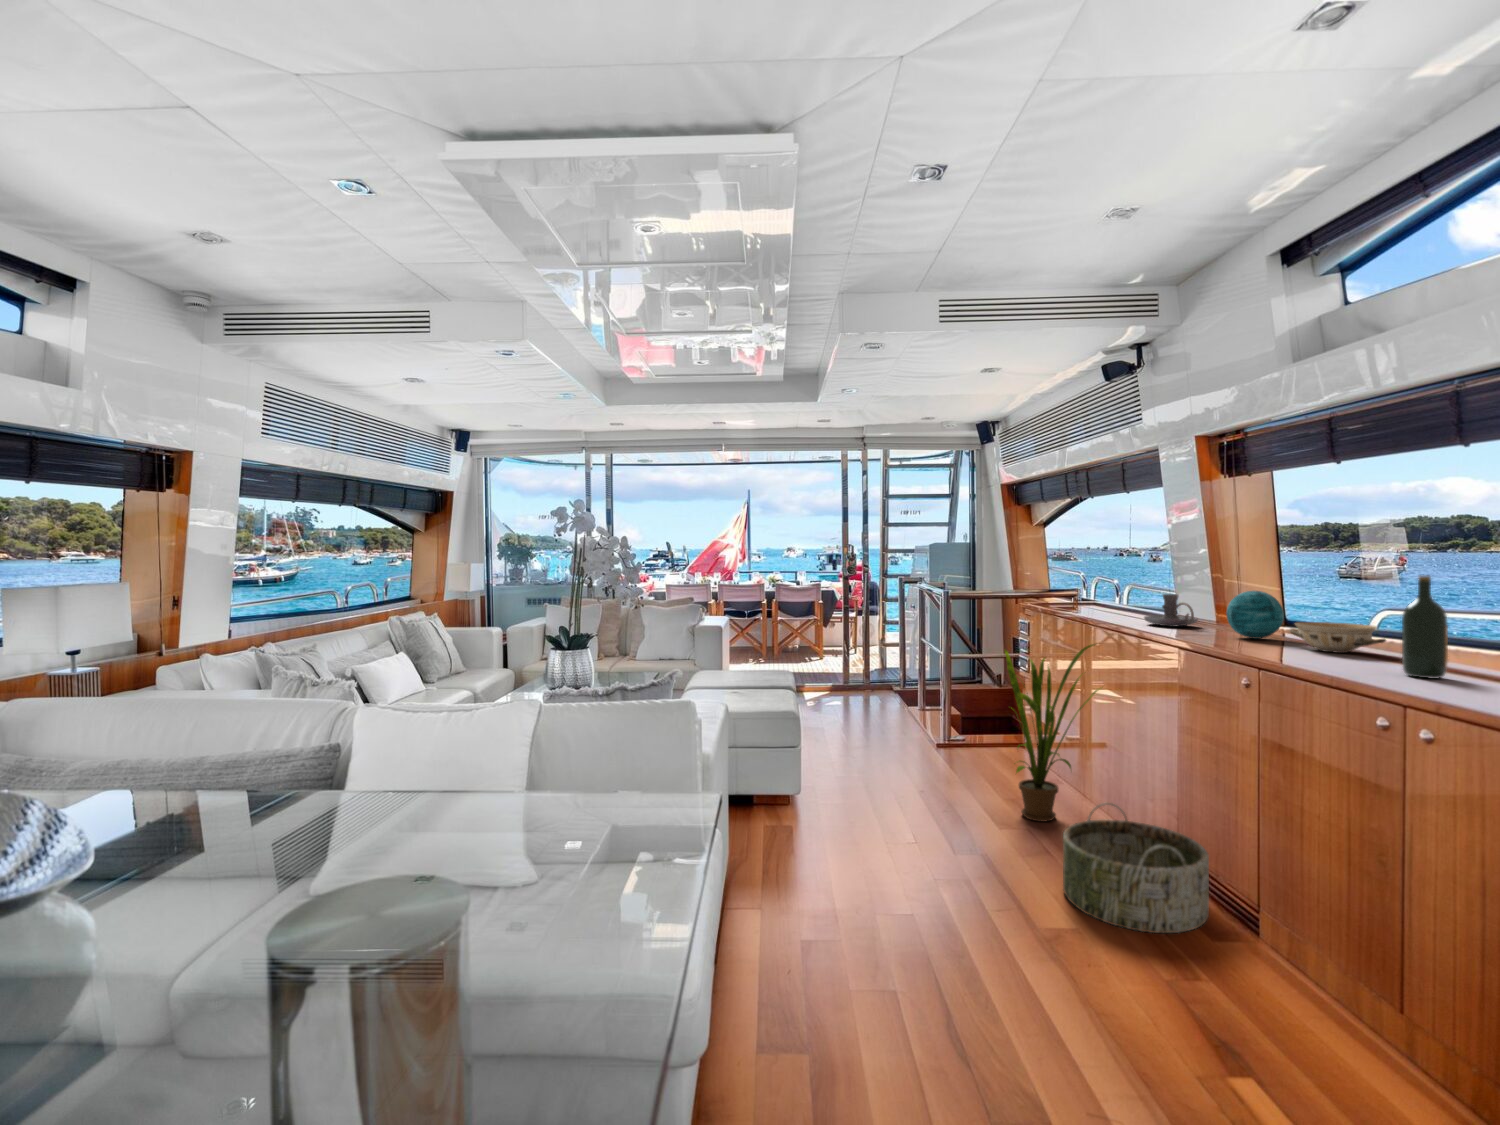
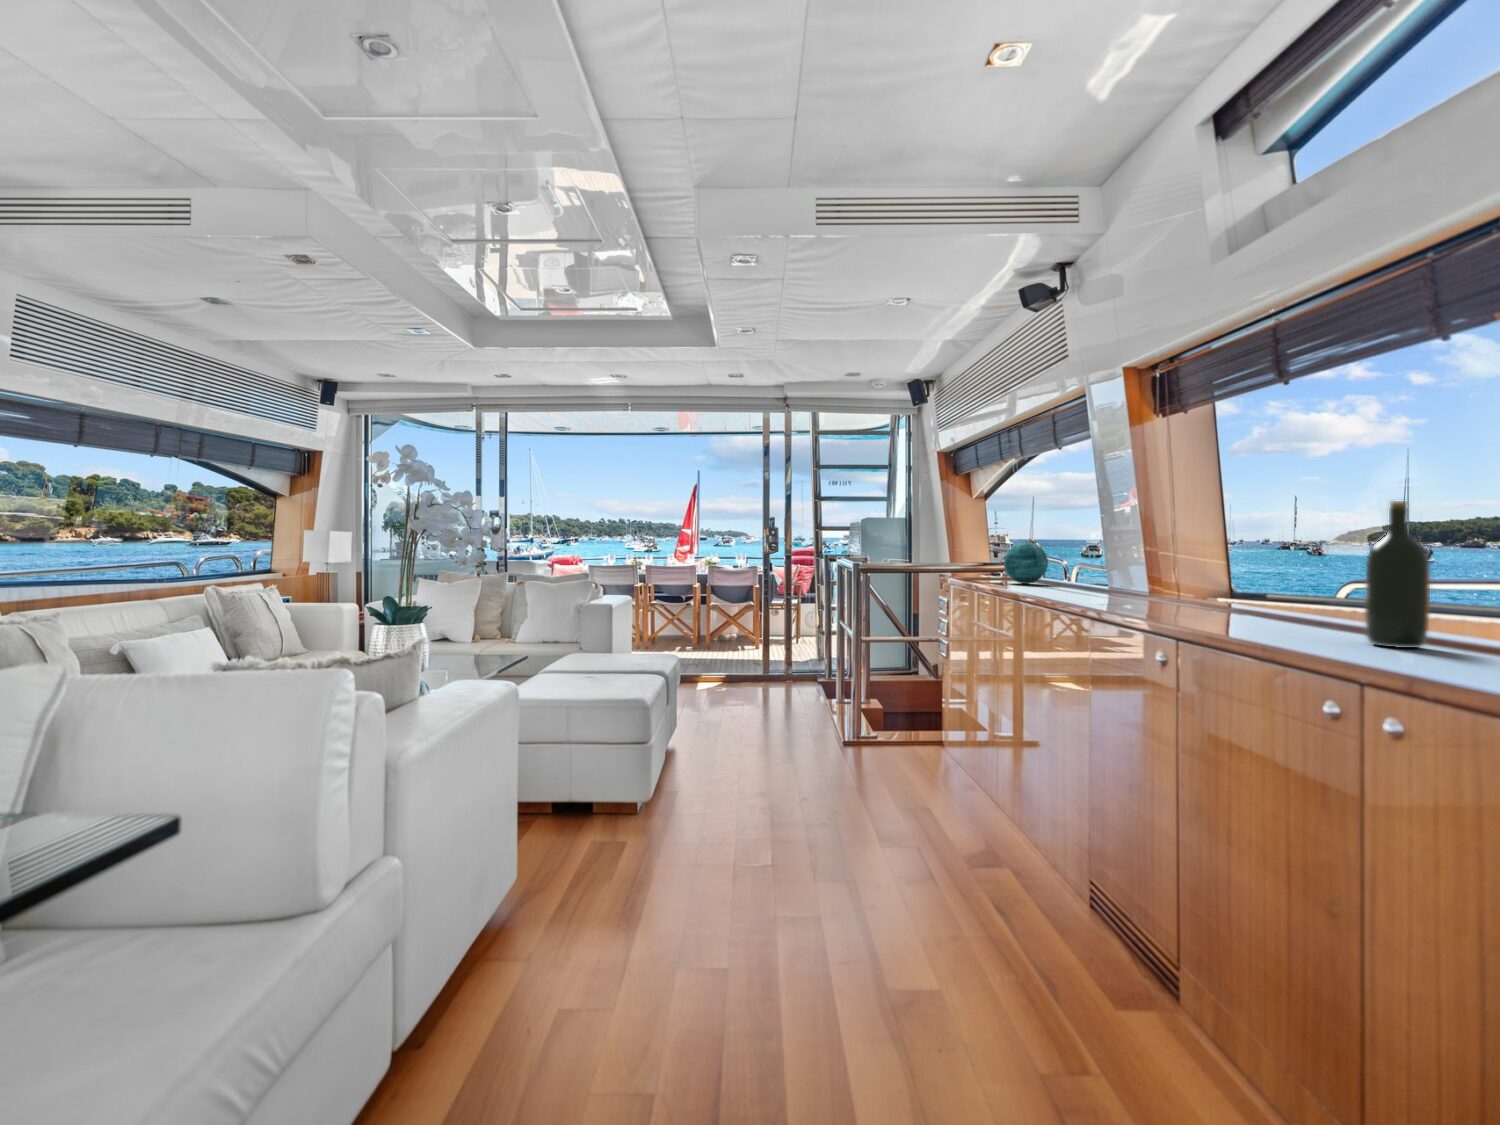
decorative orb: present [1226,591,1284,639] -> present [1004,542,1048,584]
candle holder: present [1144,594,1198,626] -> none [1058,556,1122,595]
ceramic bowl: present [1289,622,1386,653] -> none [1224,583,1346,620]
house plant: present [1005,644,1098,822] -> none [884,616,1010,836]
basket: present [1063,803,1209,933] -> none [928,816,1111,997]

